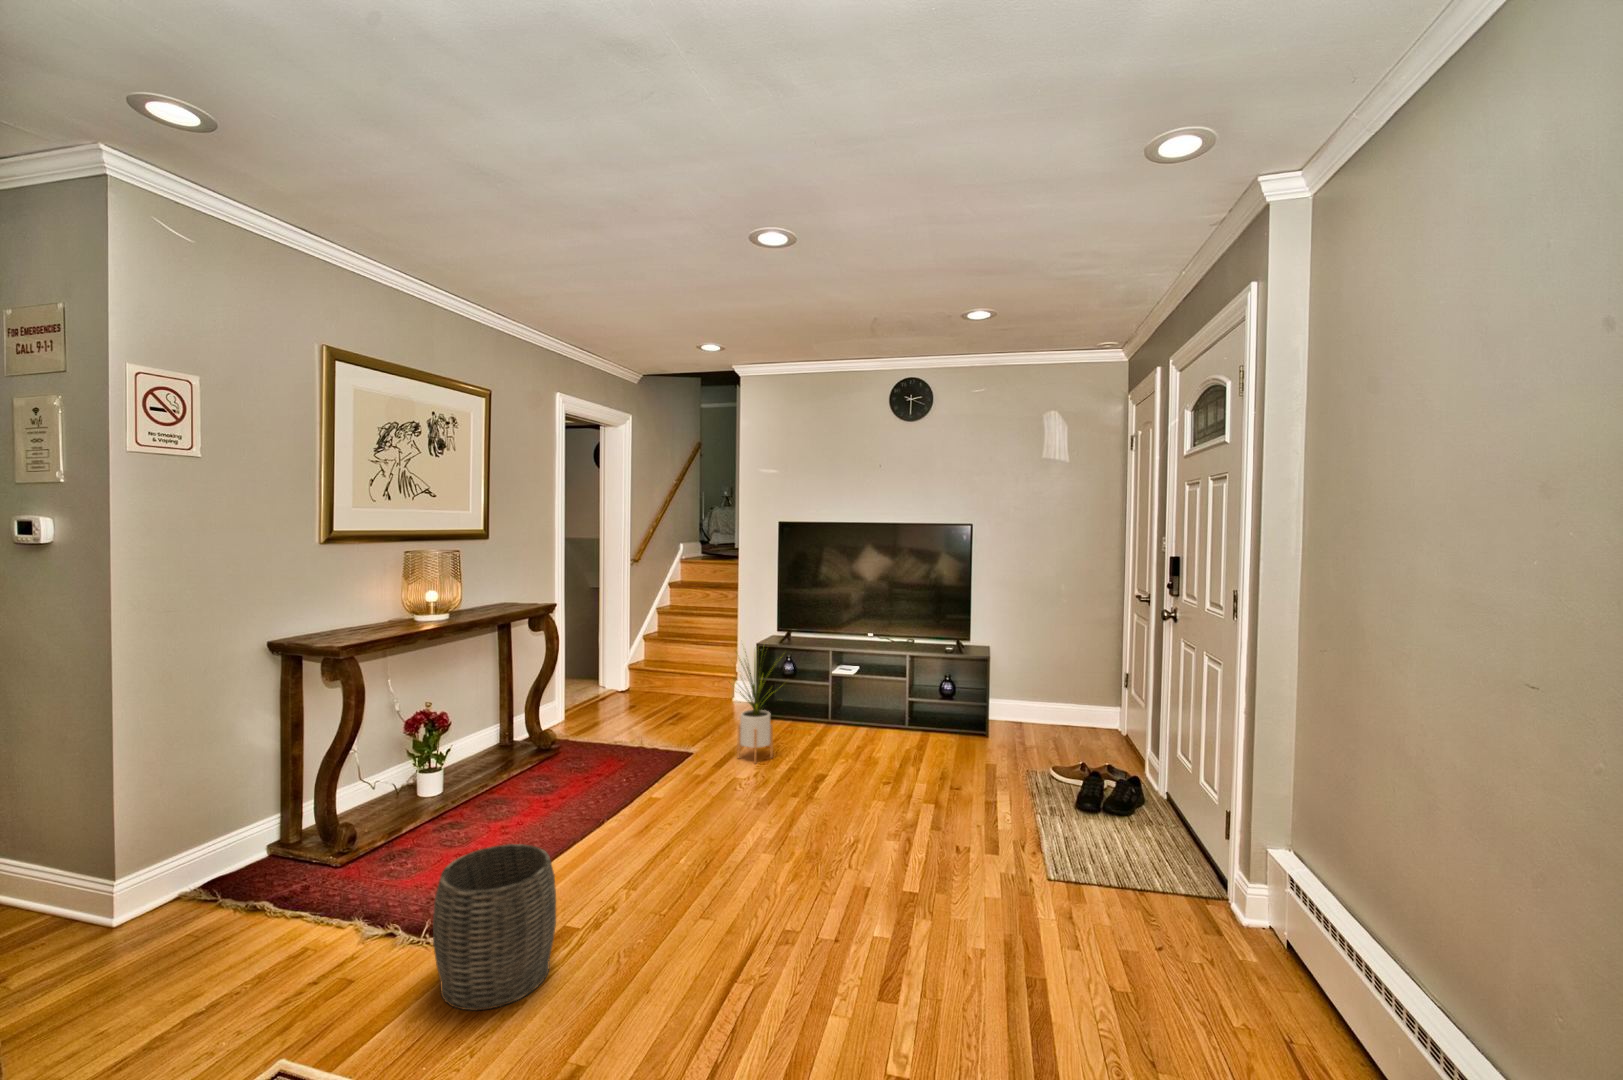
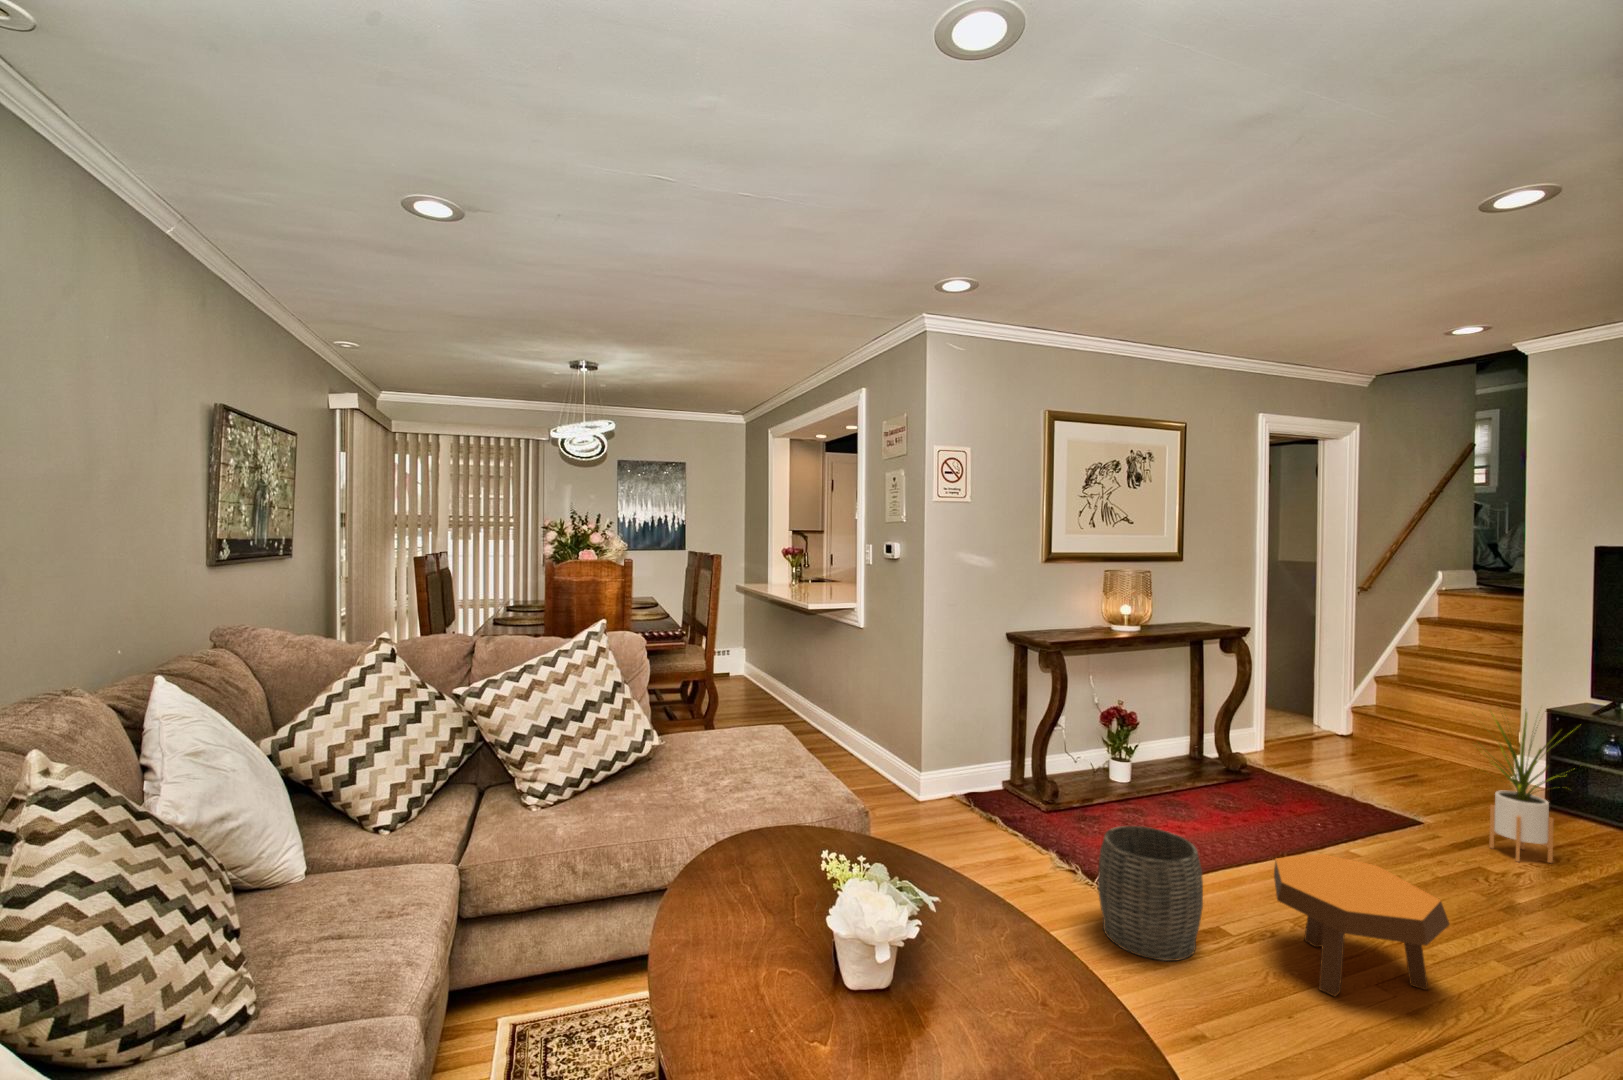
footstool: none [616,807,750,949] -> present [1274,854,1449,997]

